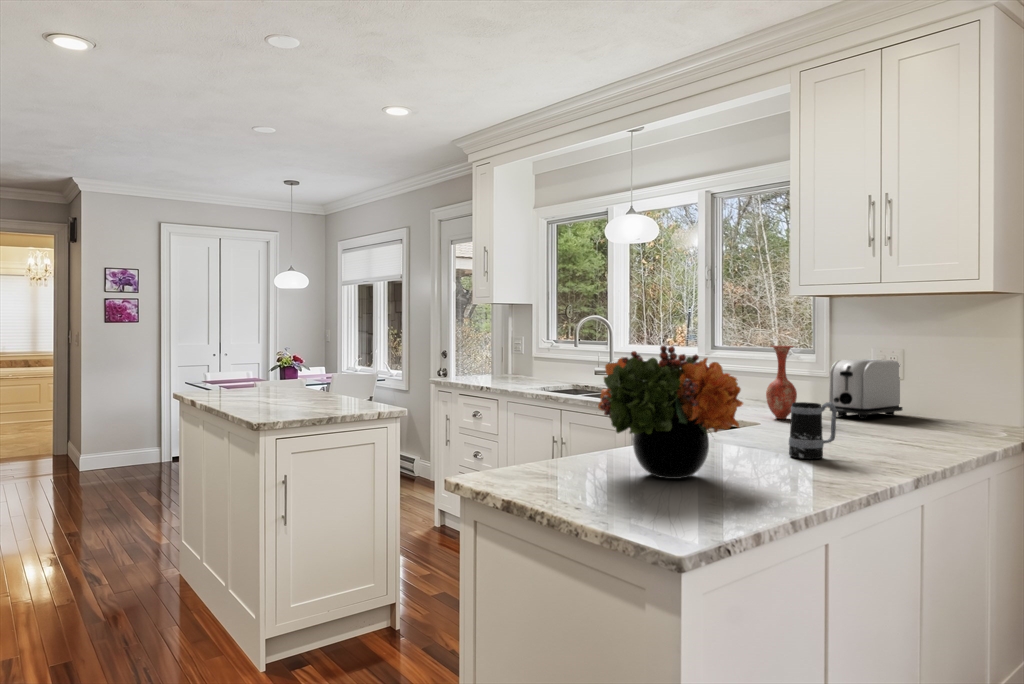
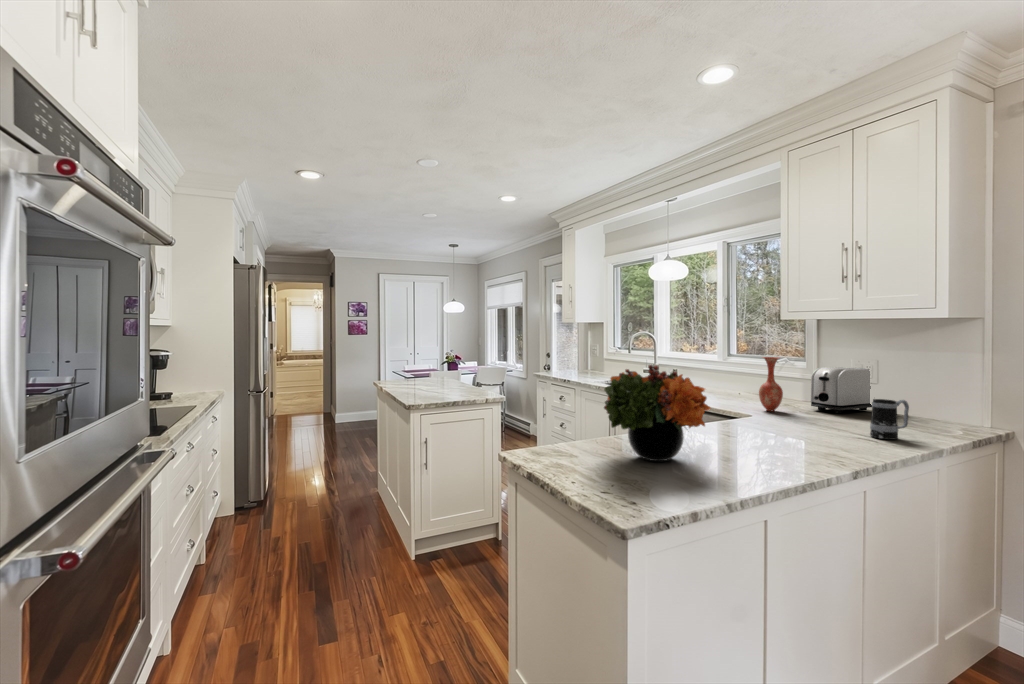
mug: present [789,402,837,459] -> present [870,399,909,440]

